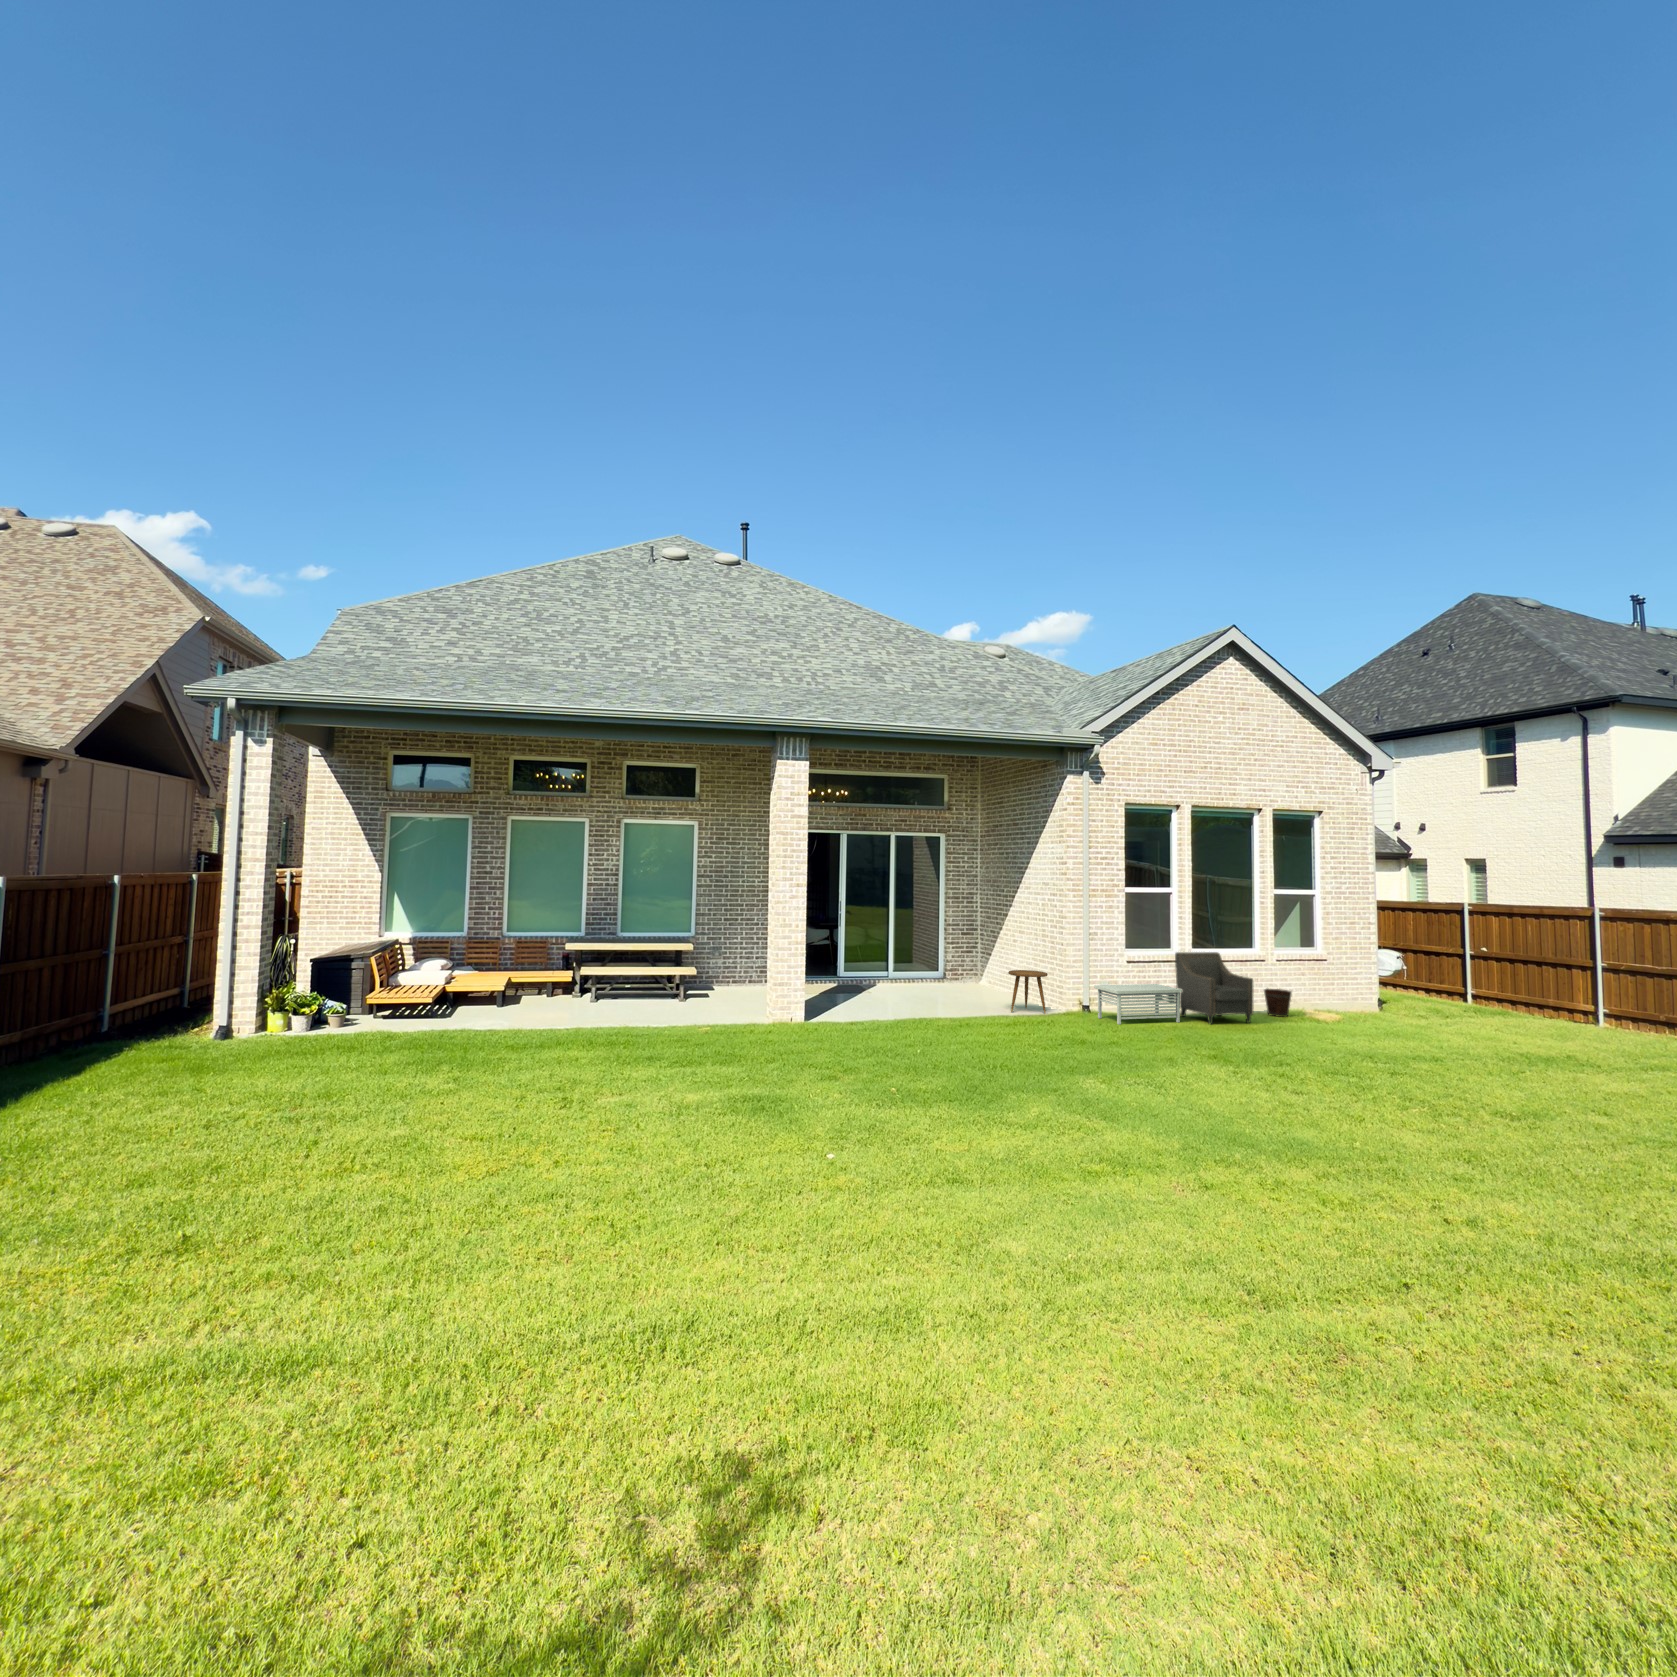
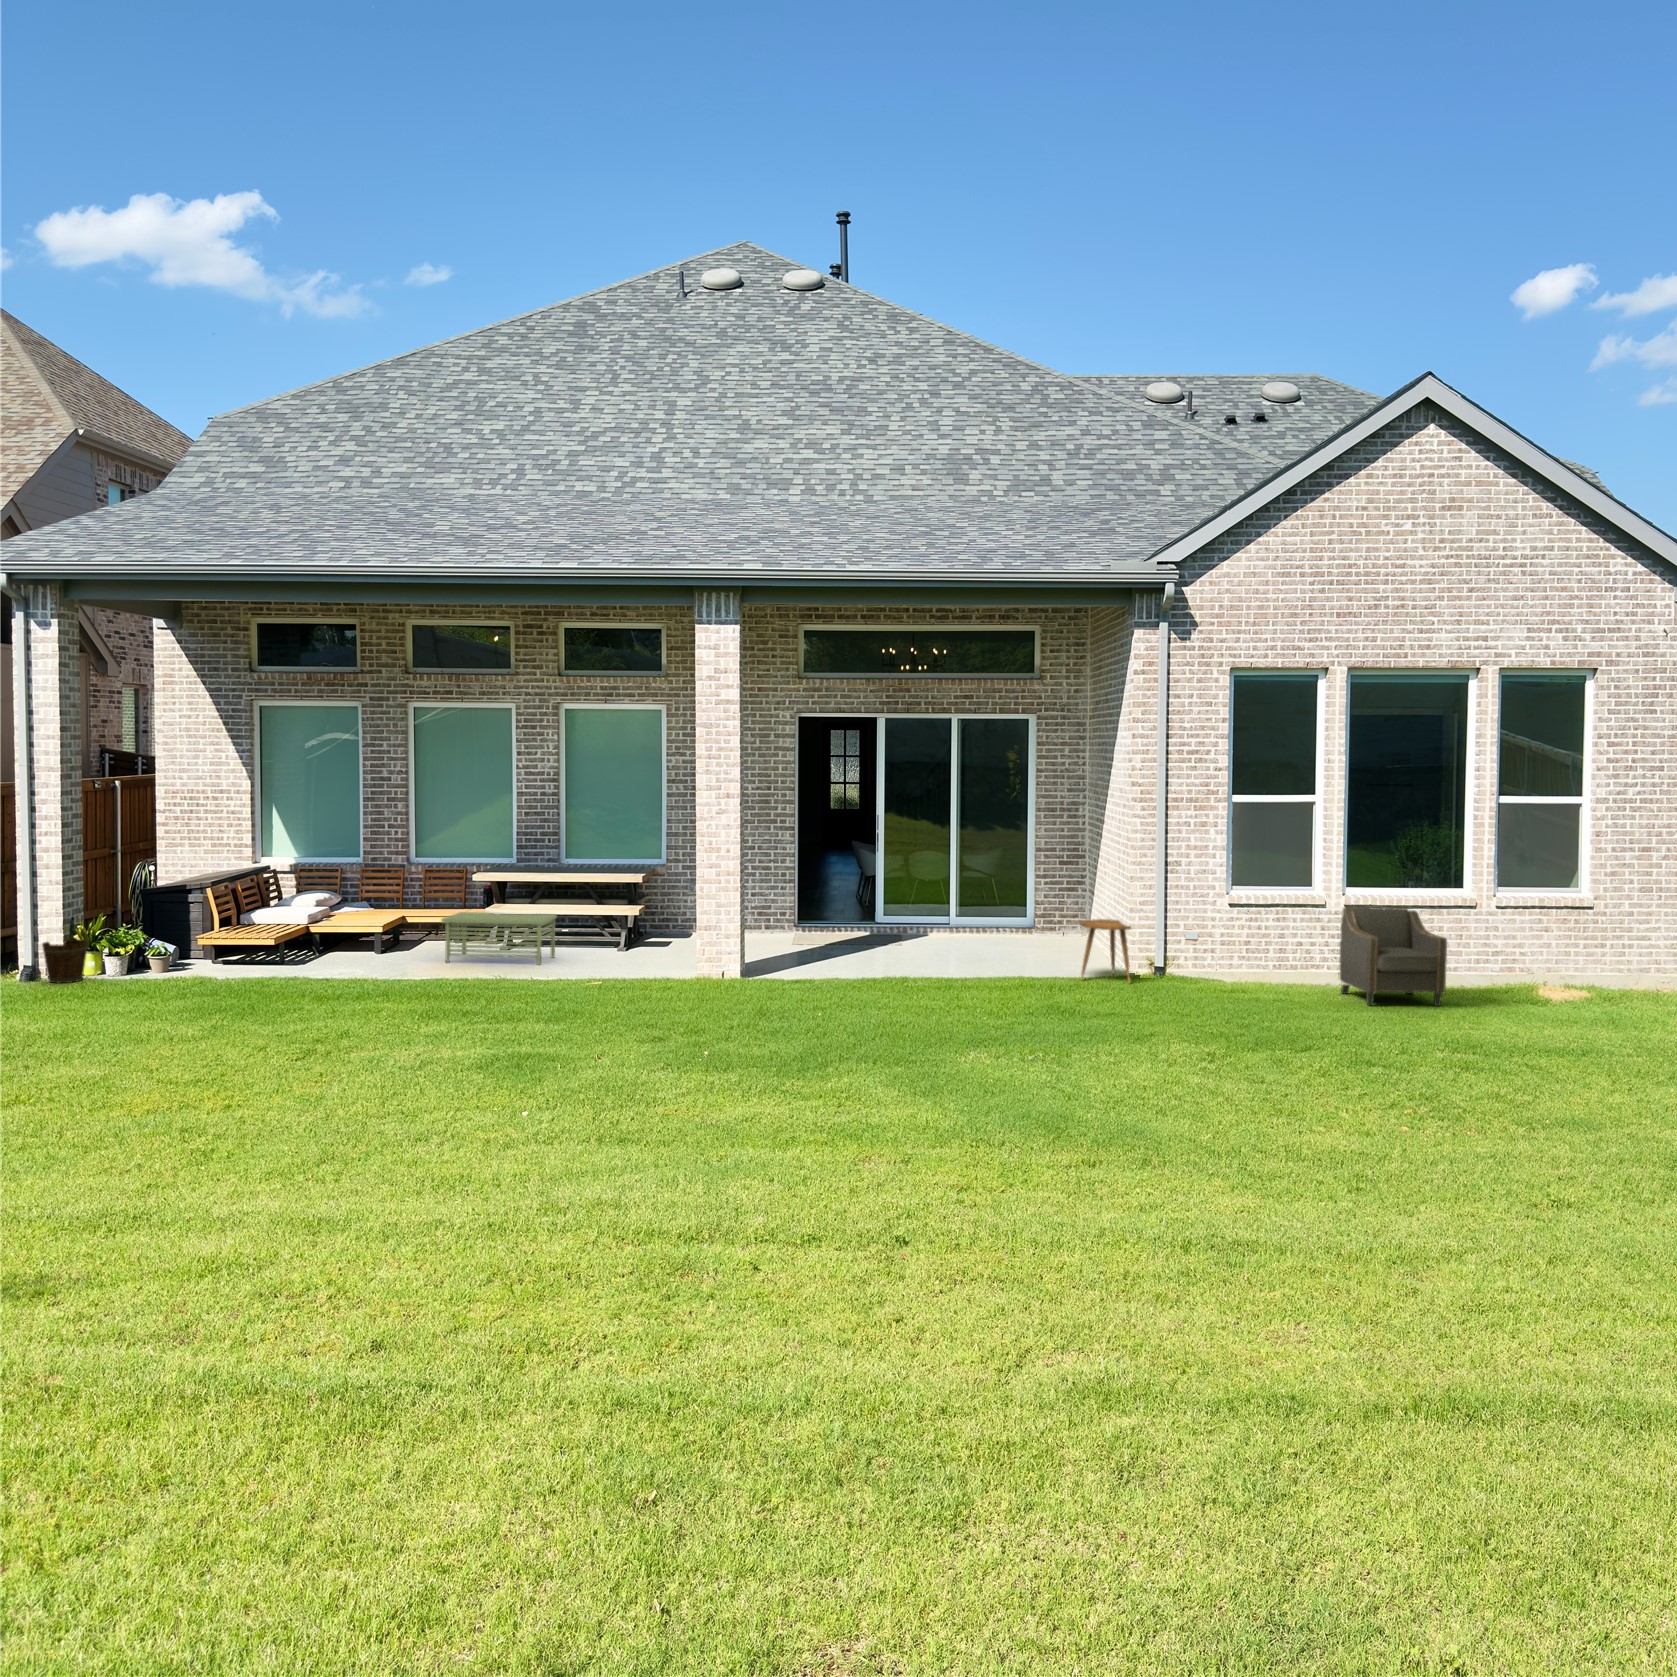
storage bench: present [1094,984,1182,1024] -> present [441,912,557,965]
bucket: present [1264,989,1292,1017] -> present [42,939,88,983]

